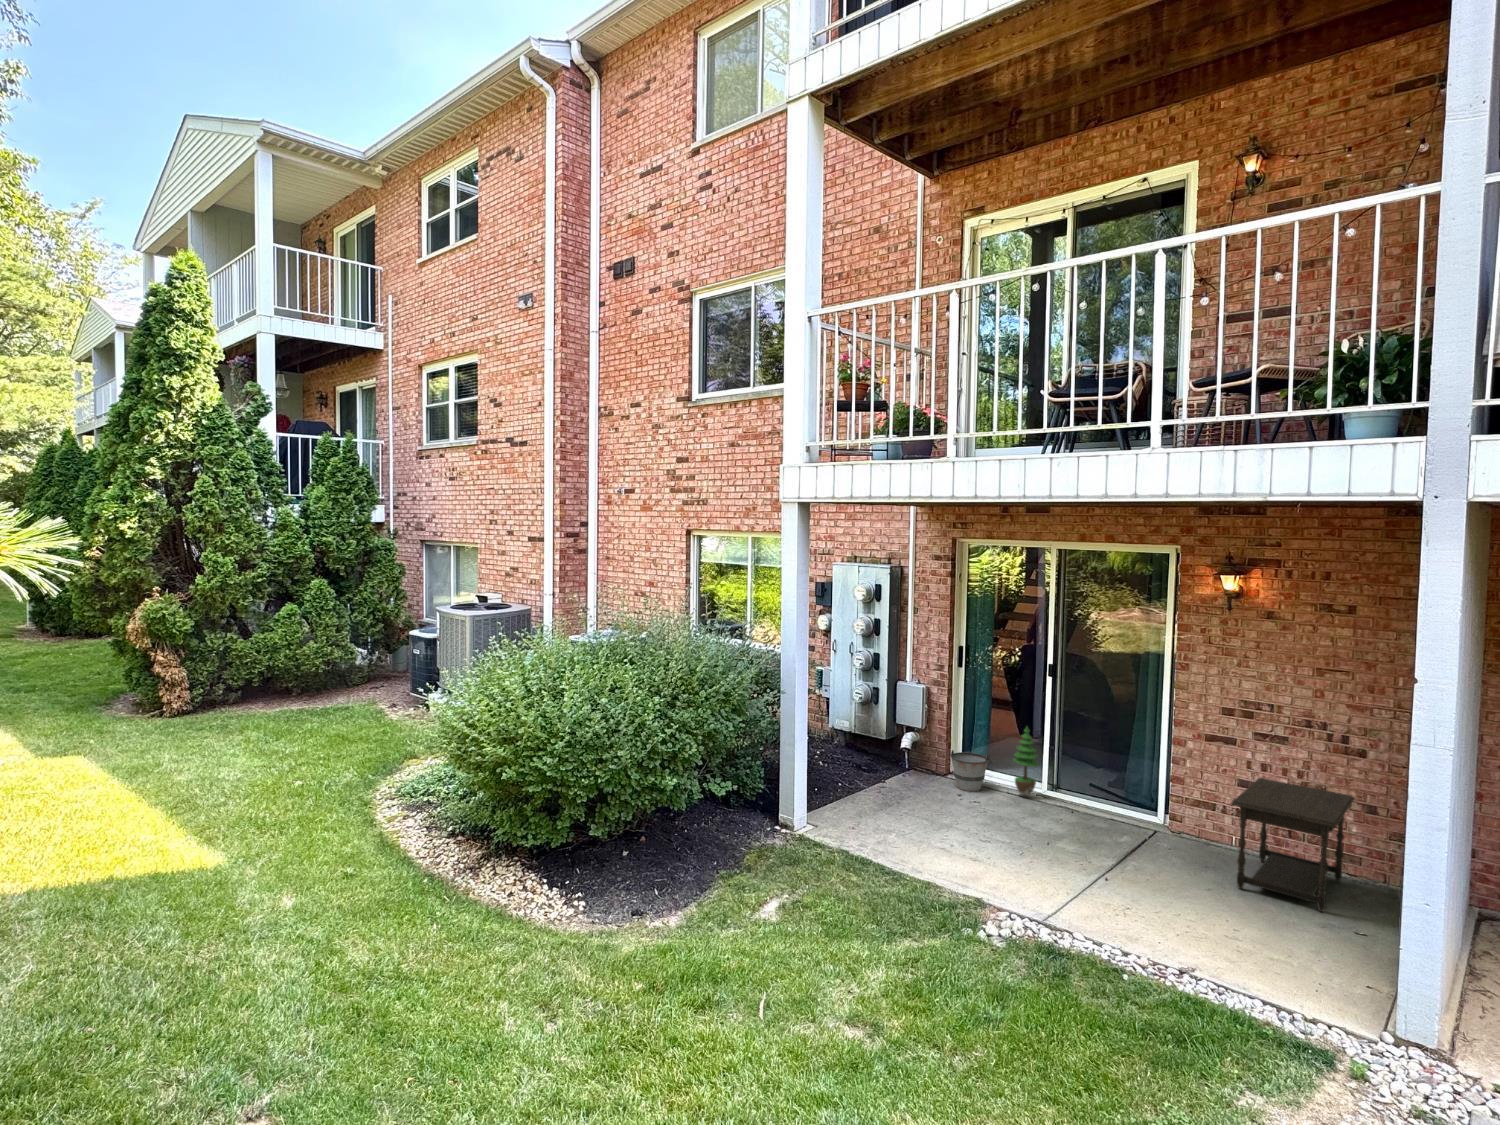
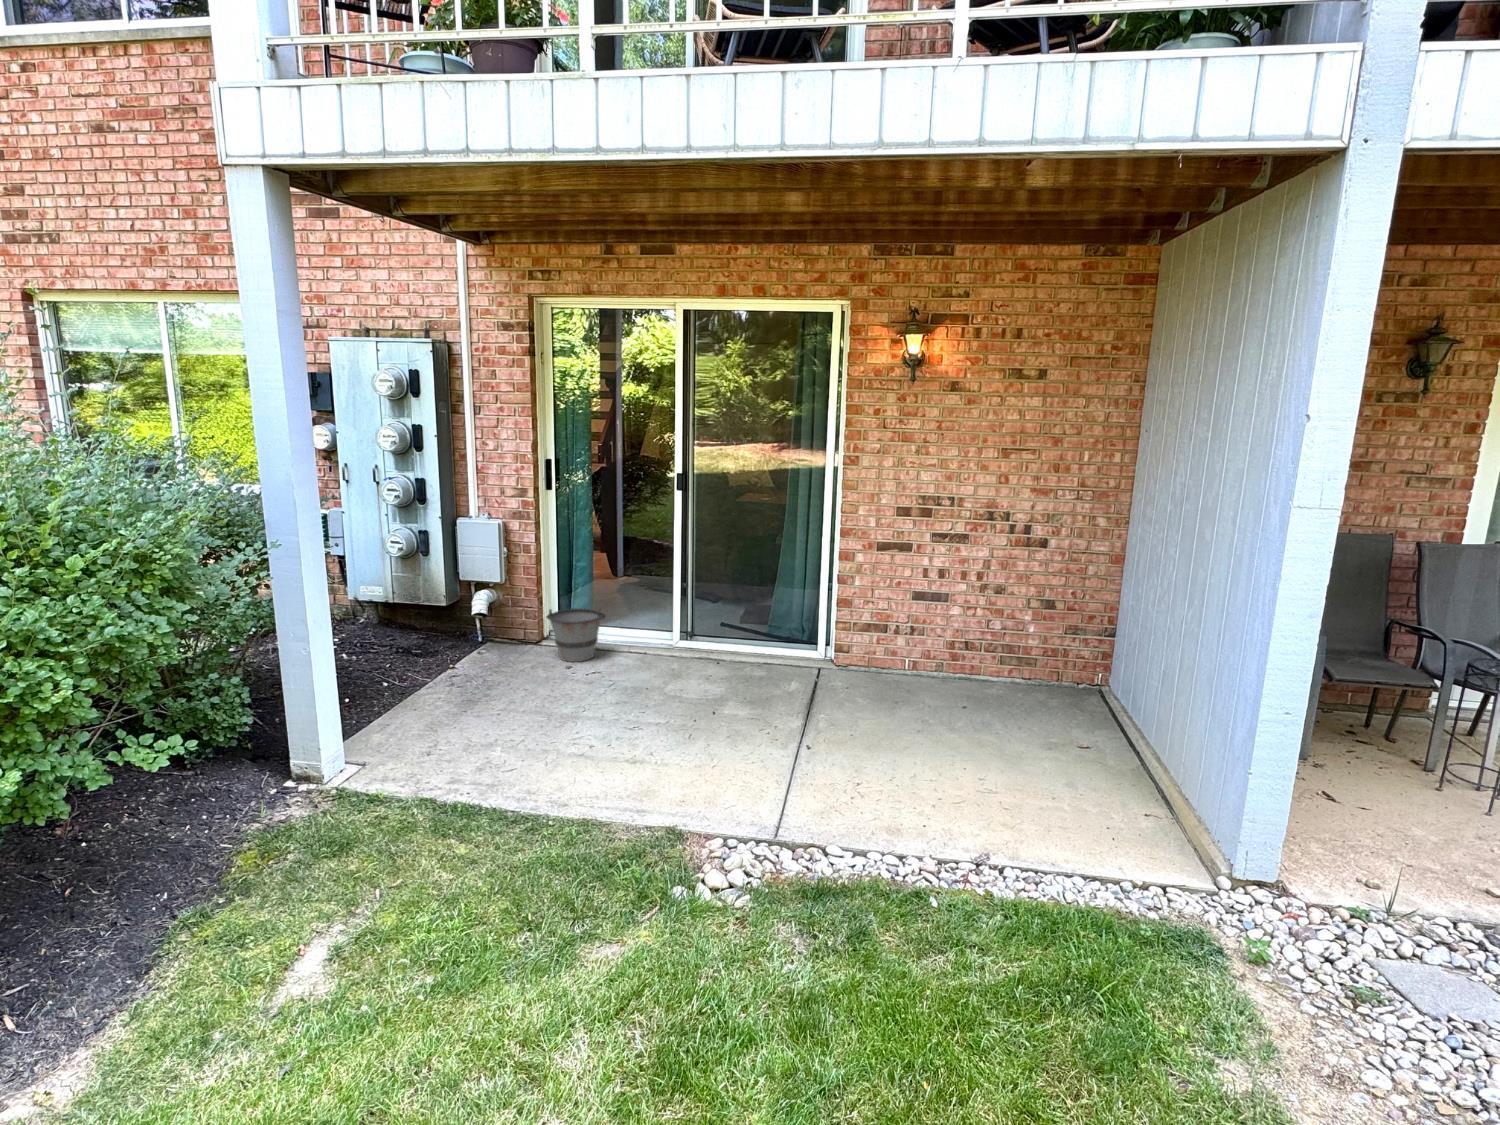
potted tree: present [1013,727,1039,796] -> none [634,559,670,655]
side table: present [1231,778,1354,912] -> none [933,584,1048,728]

